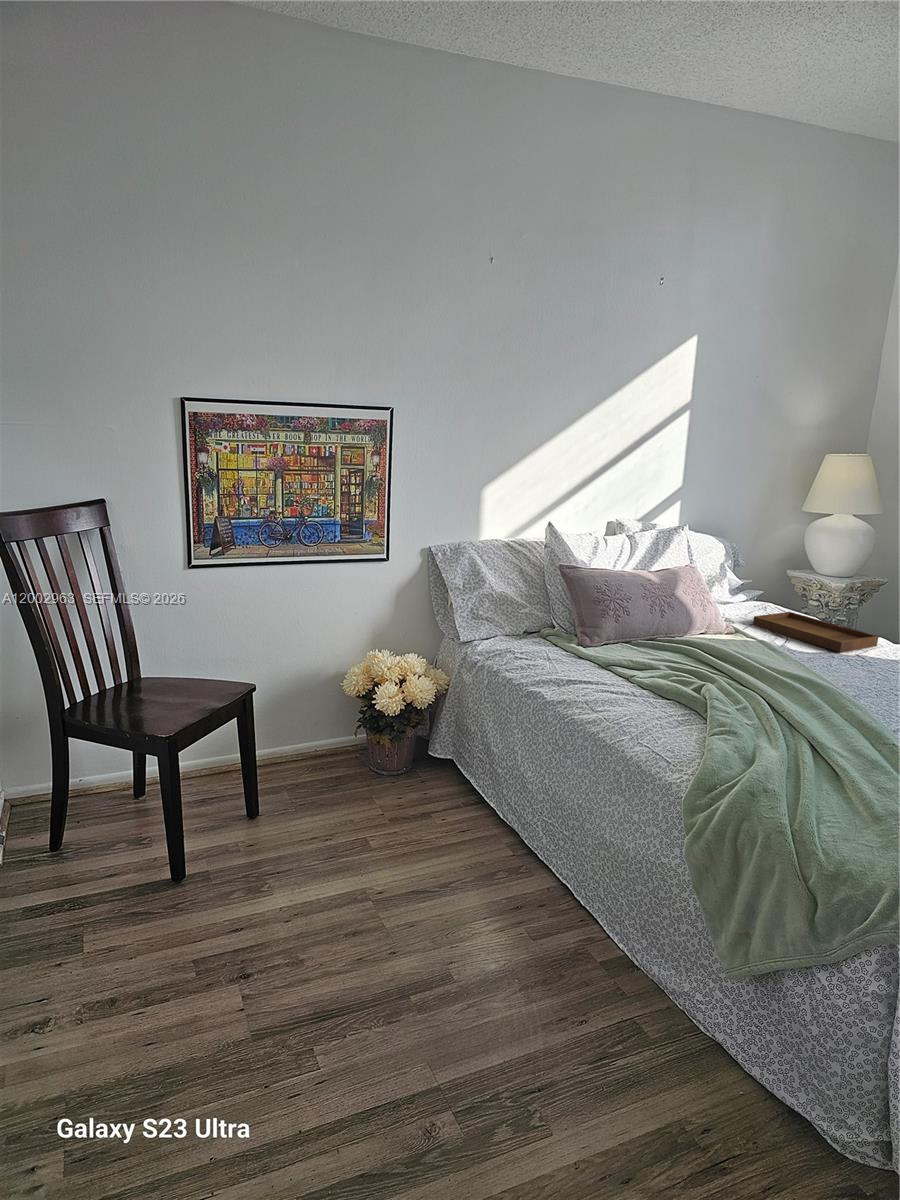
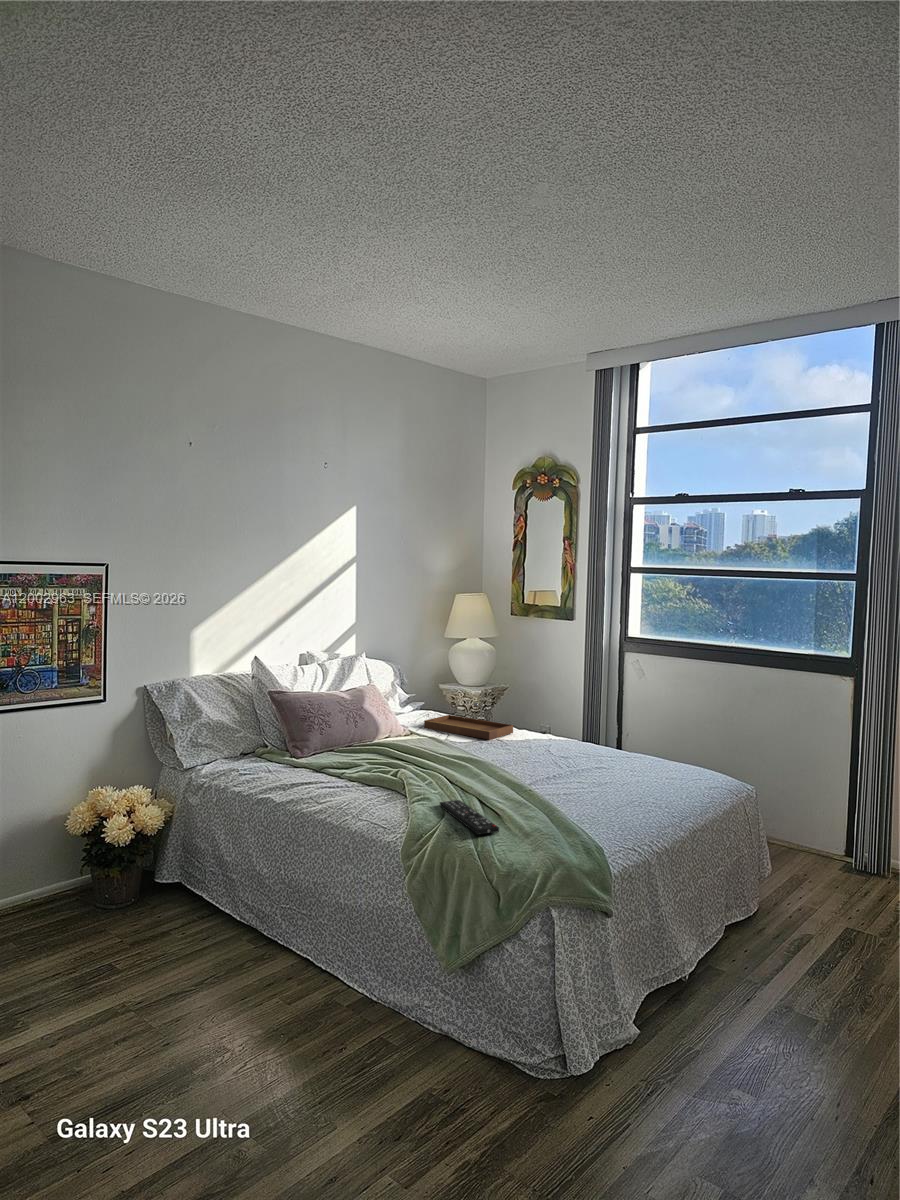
remote control: none [749,738,832,802] -> present [440,800,499,835]

